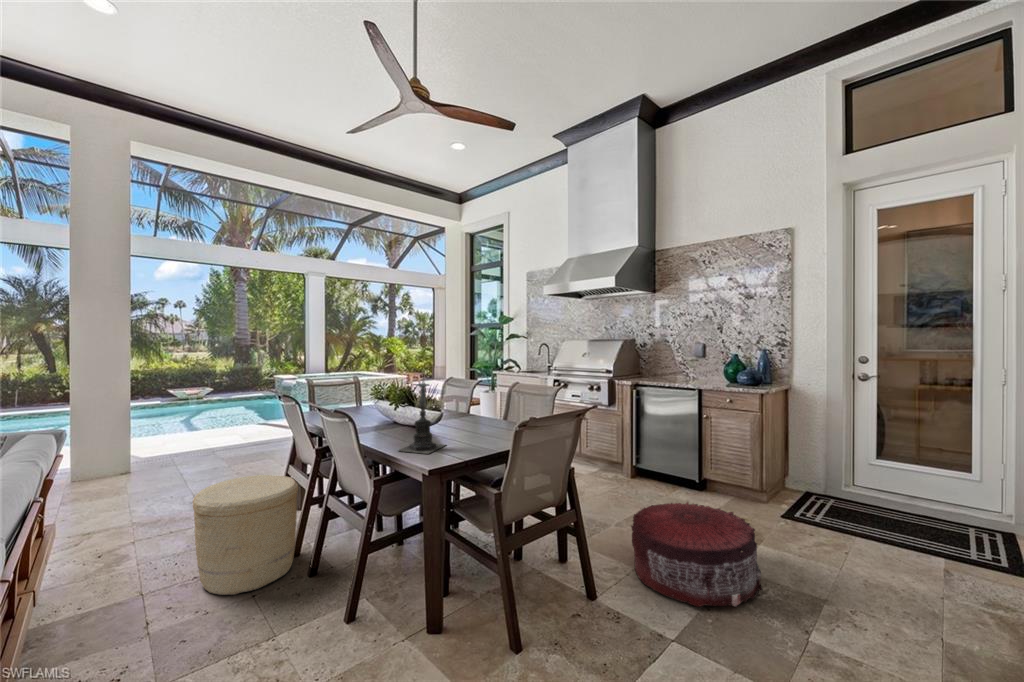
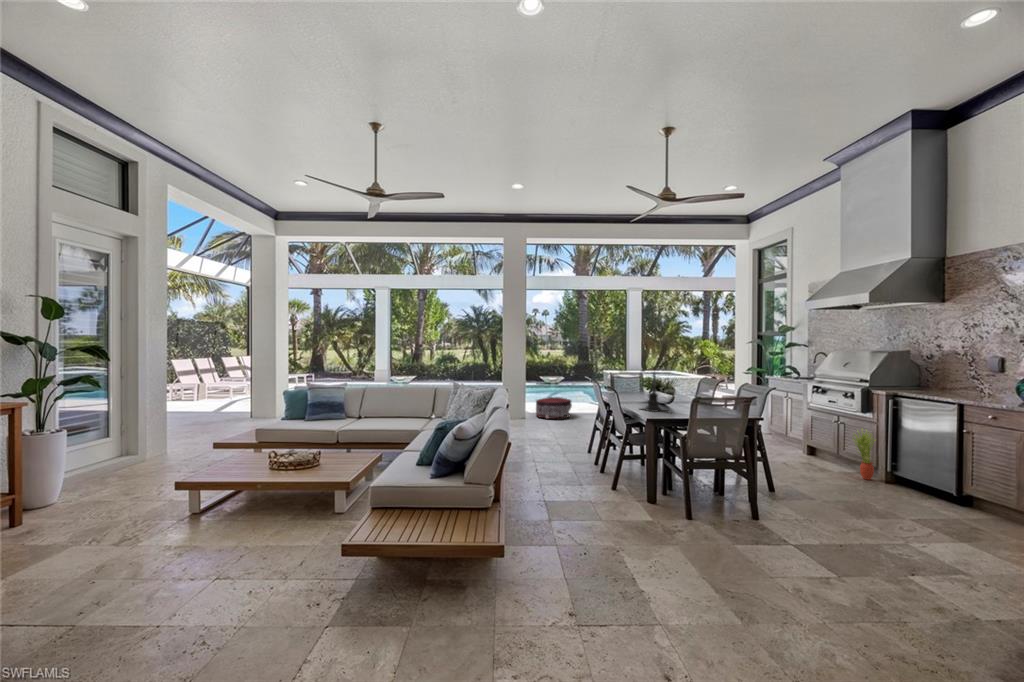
potted plant: none [600,423,623,478] -> present [854,429,876,480]
woven basket: present [193,475,298,595] -> none [547,417,594,471]
pouf: present [631,502,763,607] -> present [536,397,572,419]

